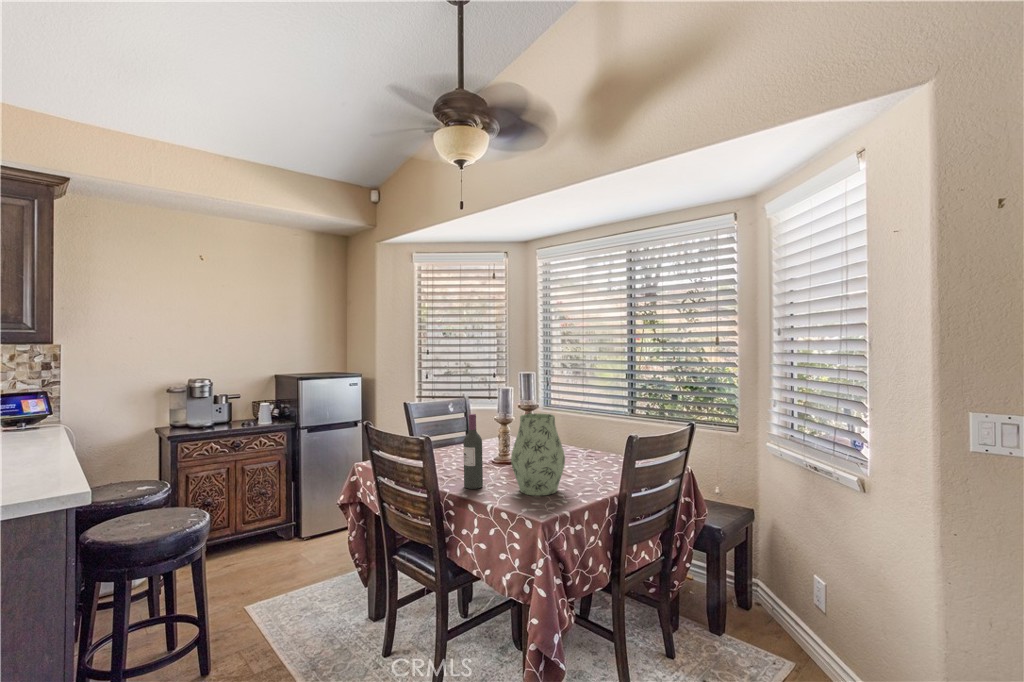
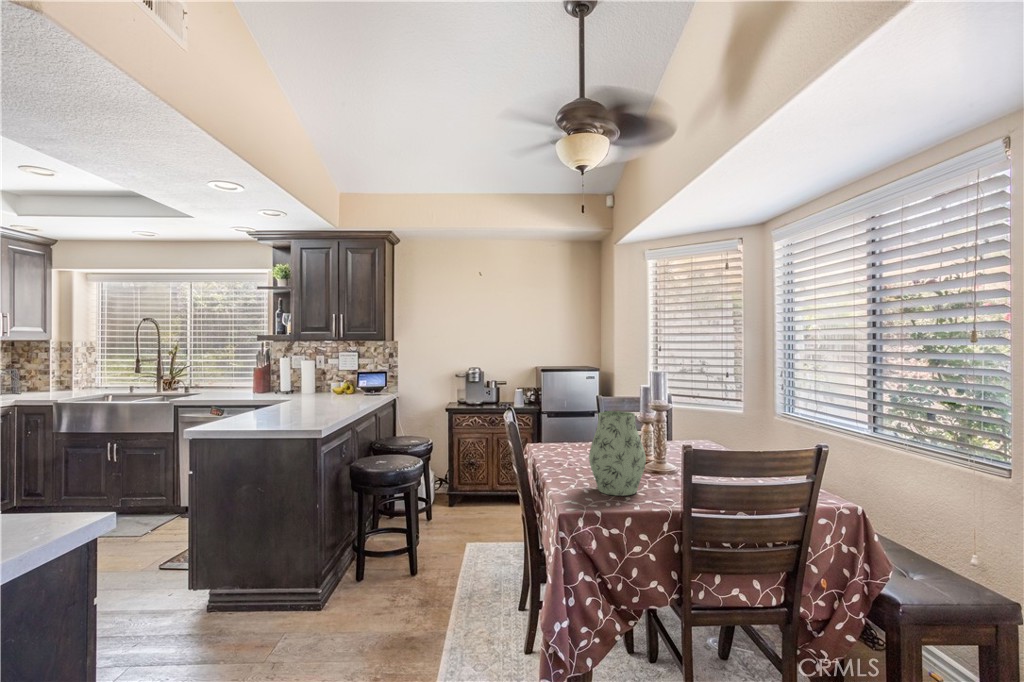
wine bottle: present [463,414,483,489] -> none [560,406,578,477]

